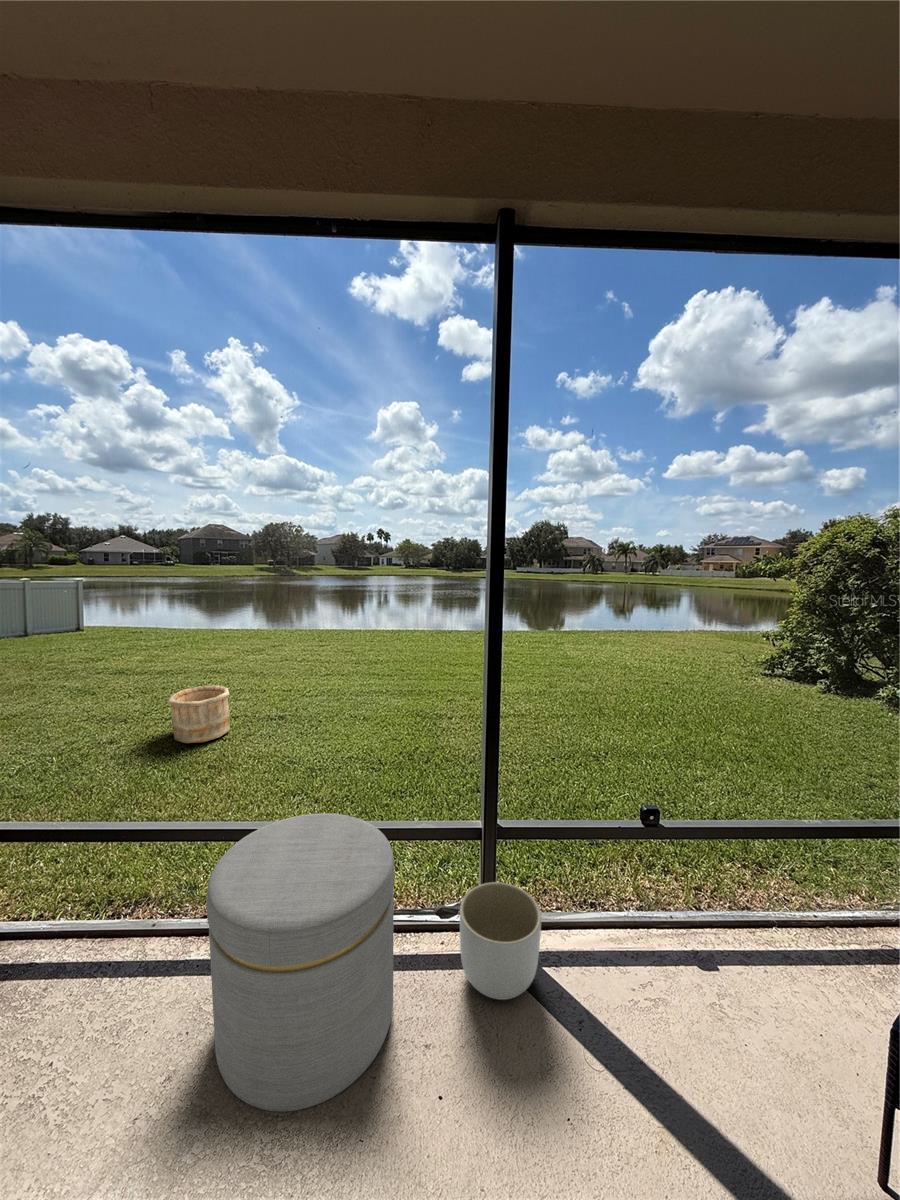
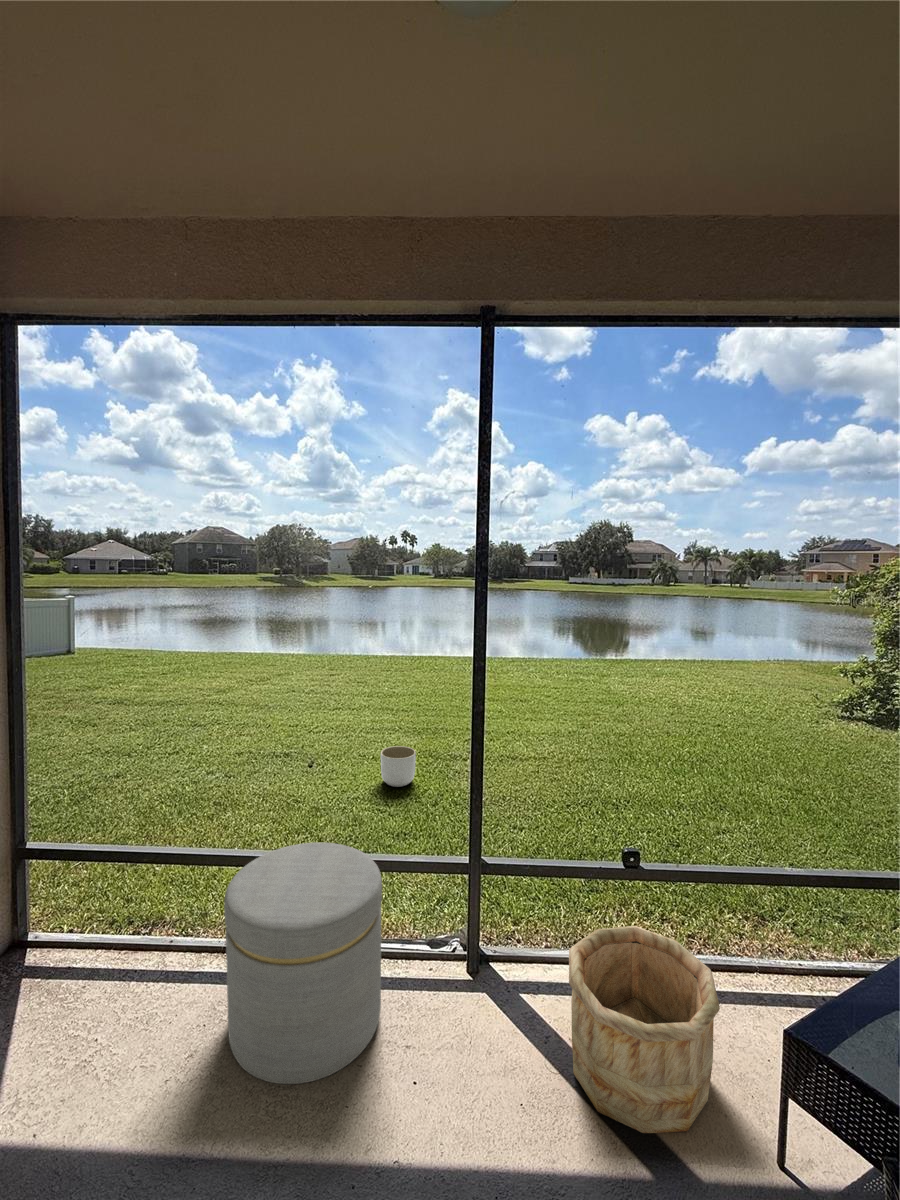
wooden bucket: present [168,685,230,743] -> present [569,926,720,1133]
planter: present [460,882,541,1000] -> present [381,746,416,787]

